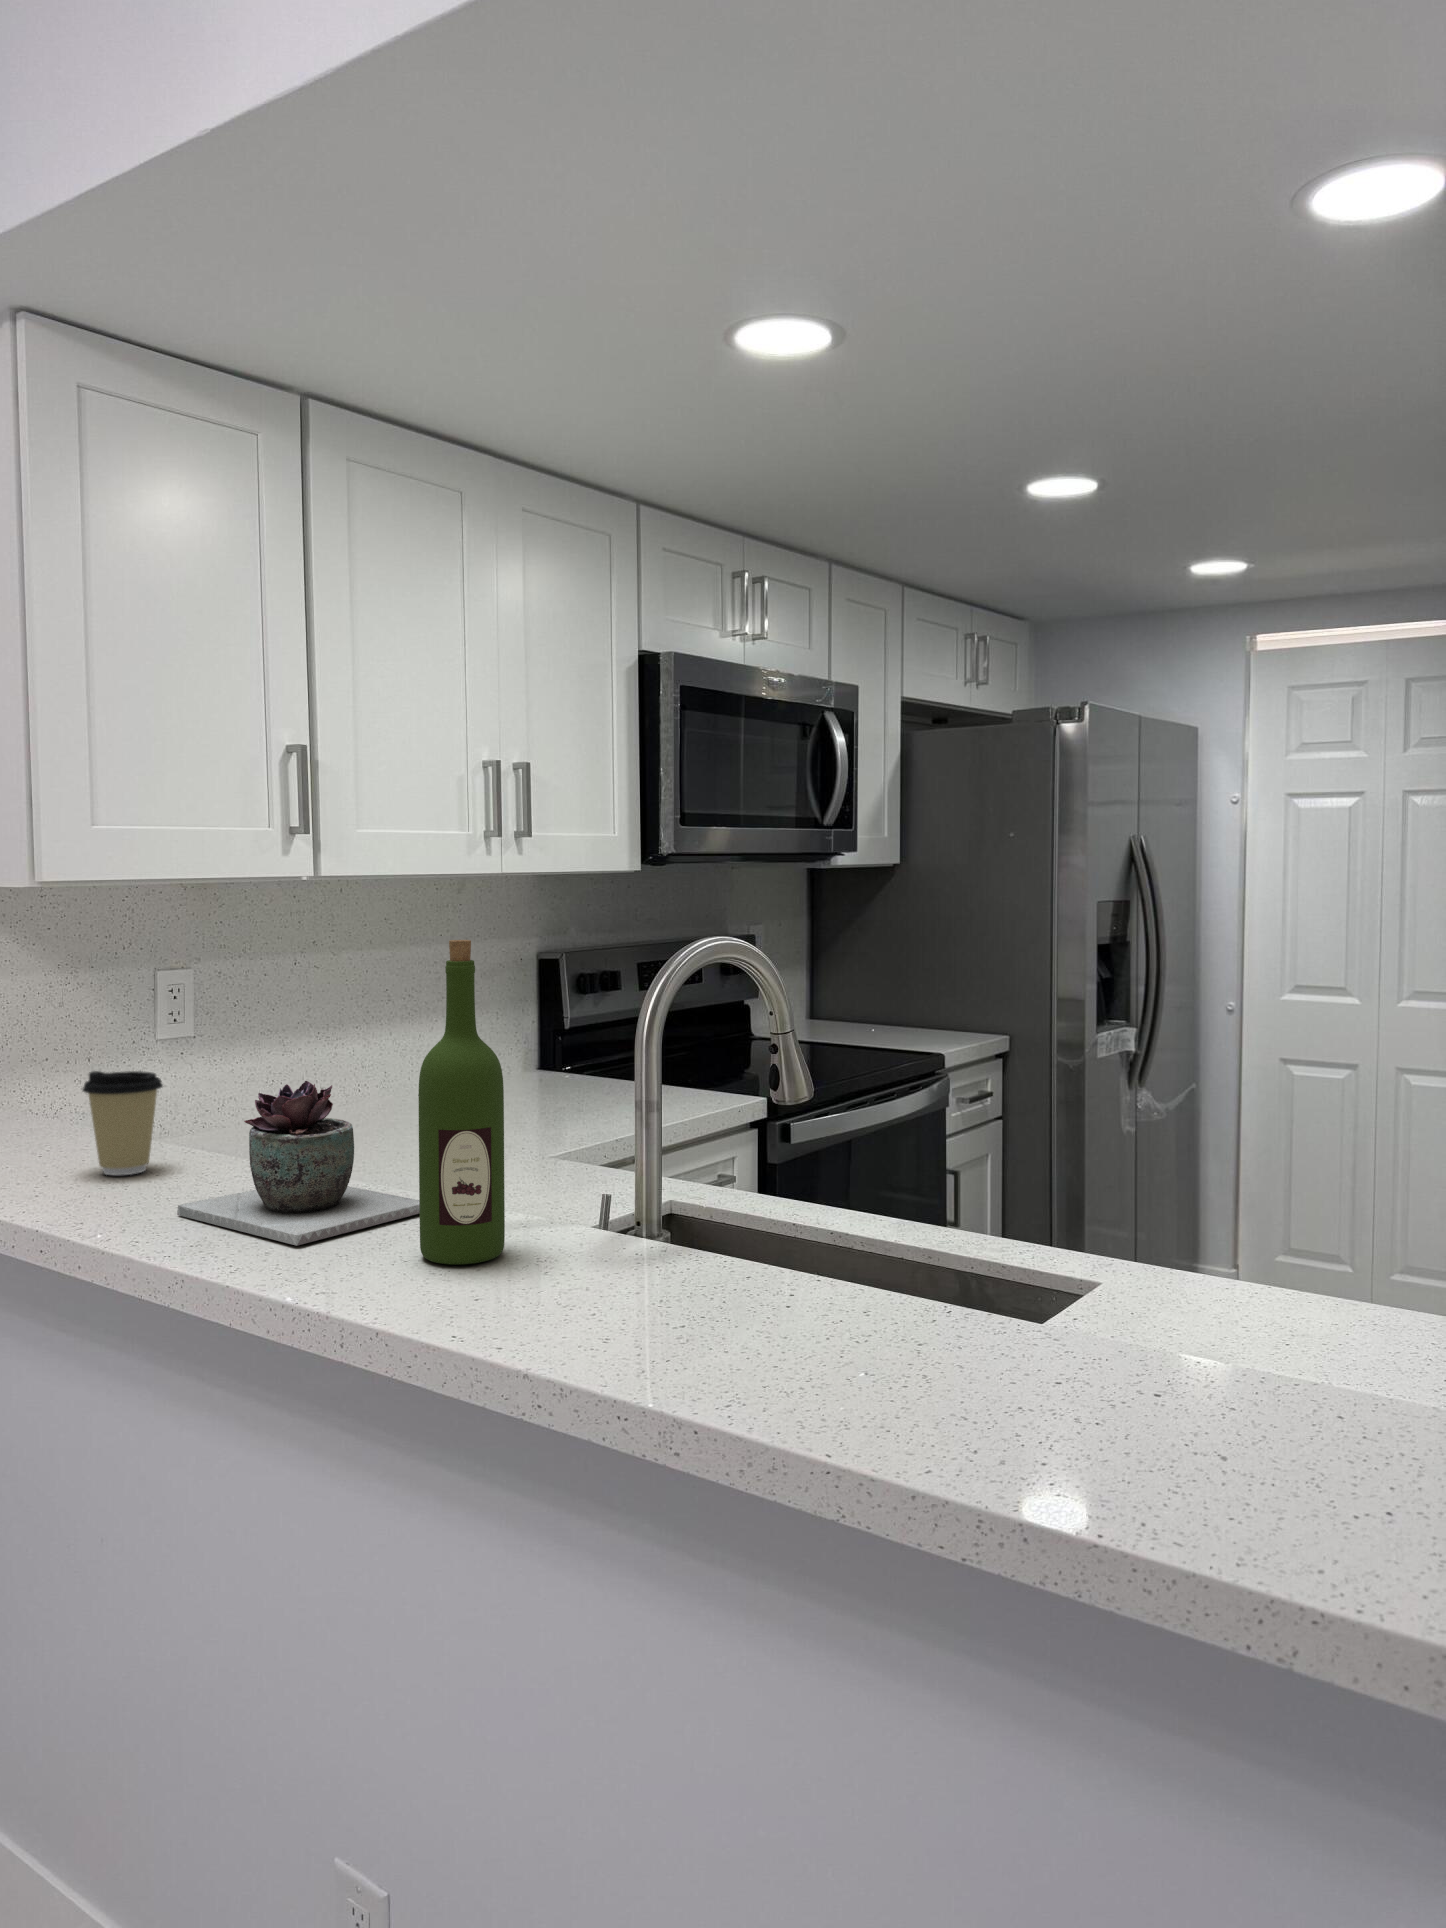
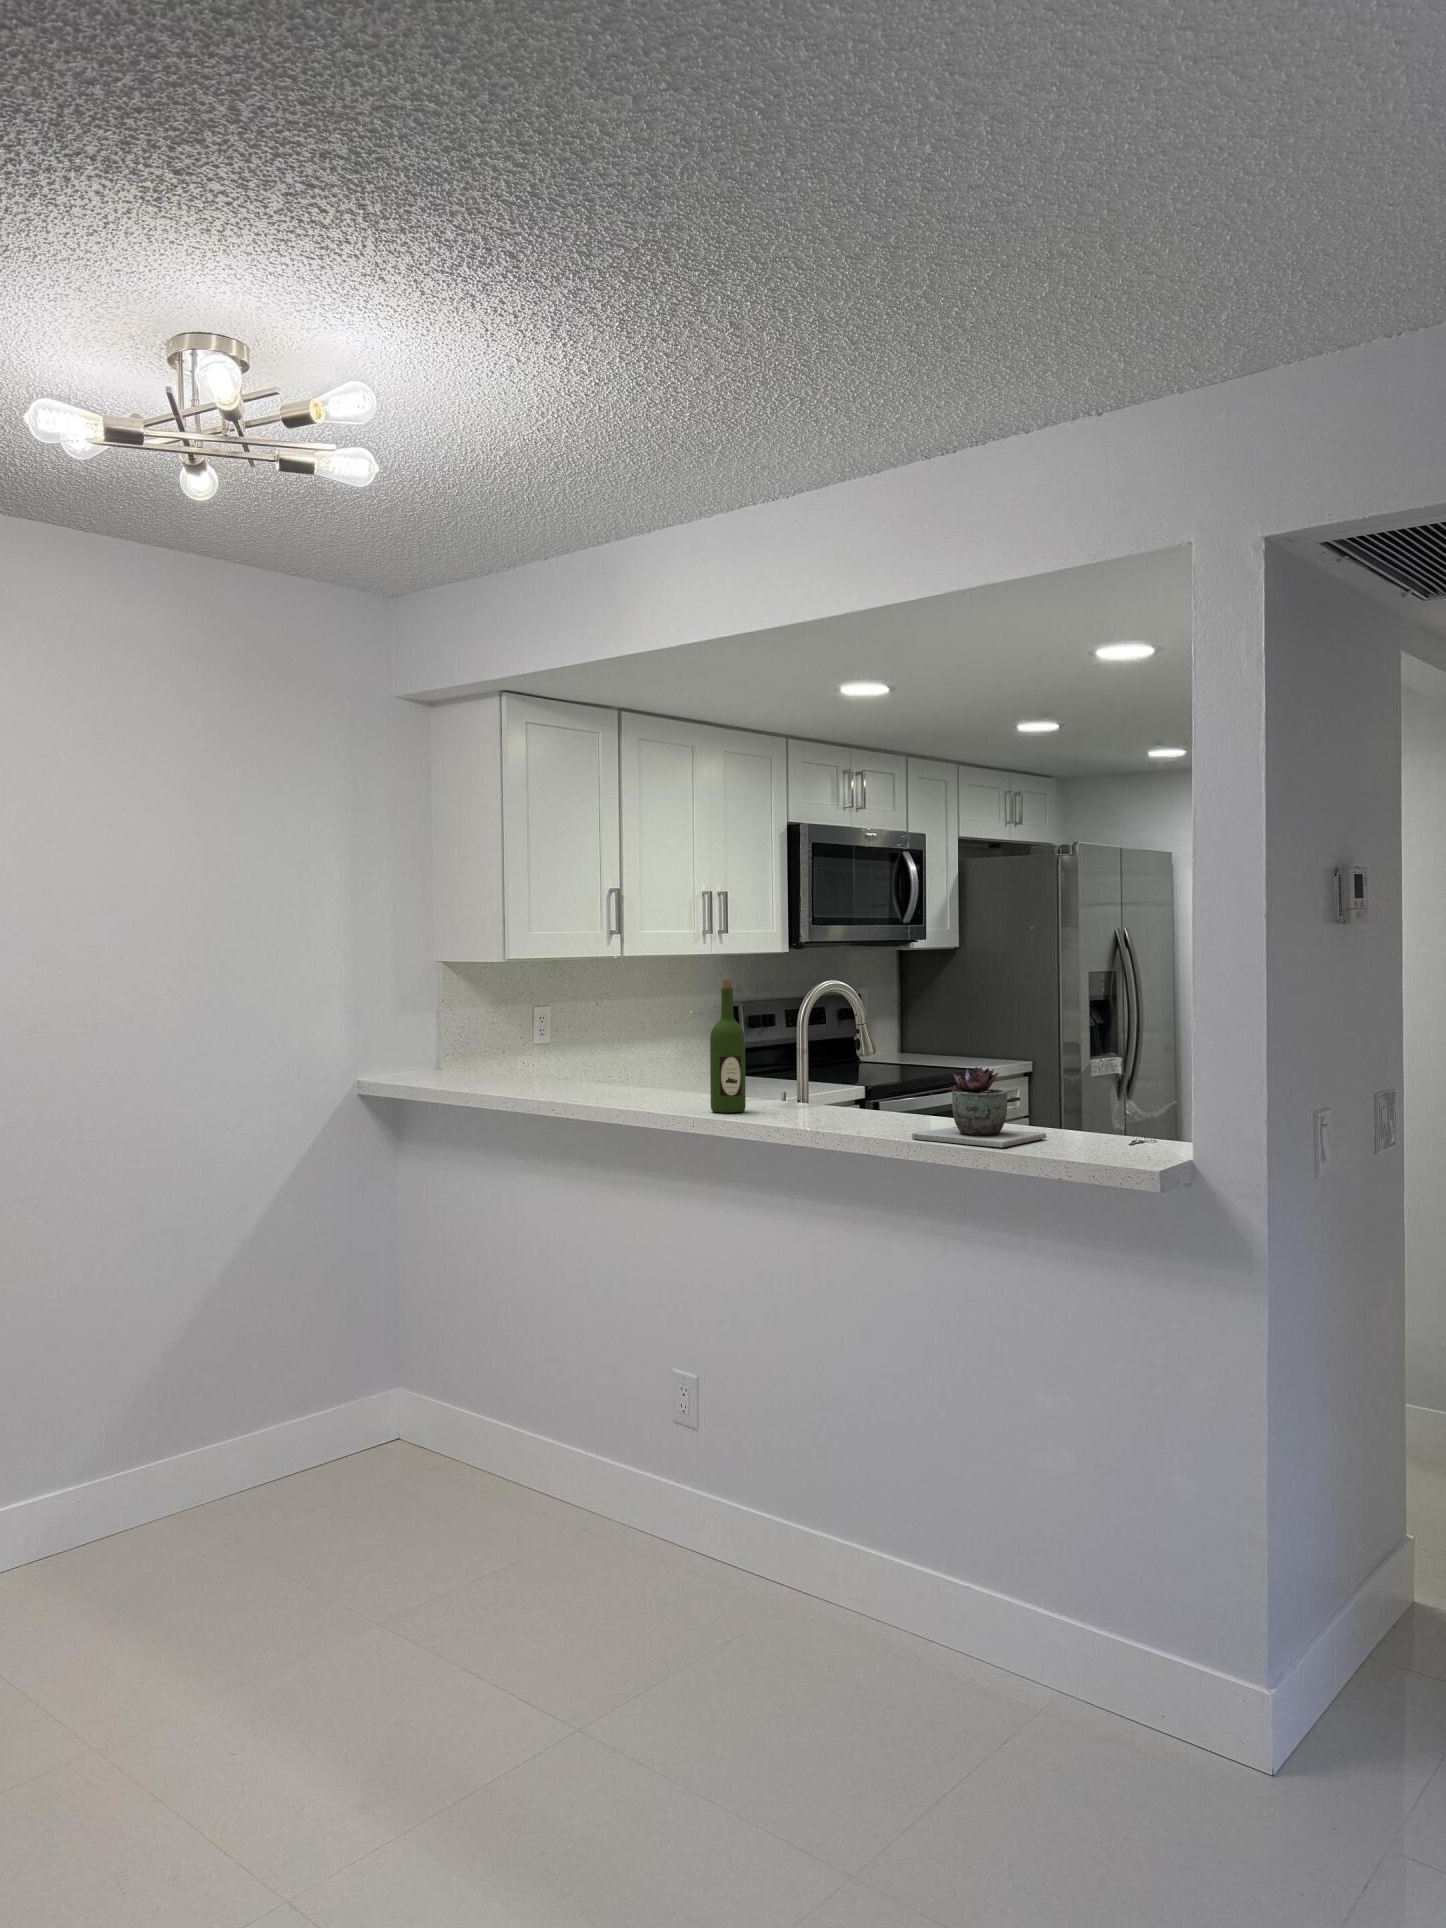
coffee cup: present [83,1071,163,1175] -> none [538,1047,574,1095]
succulent plant: present [177,1081,420,1246] -> present [912,1067,1047,1147]

